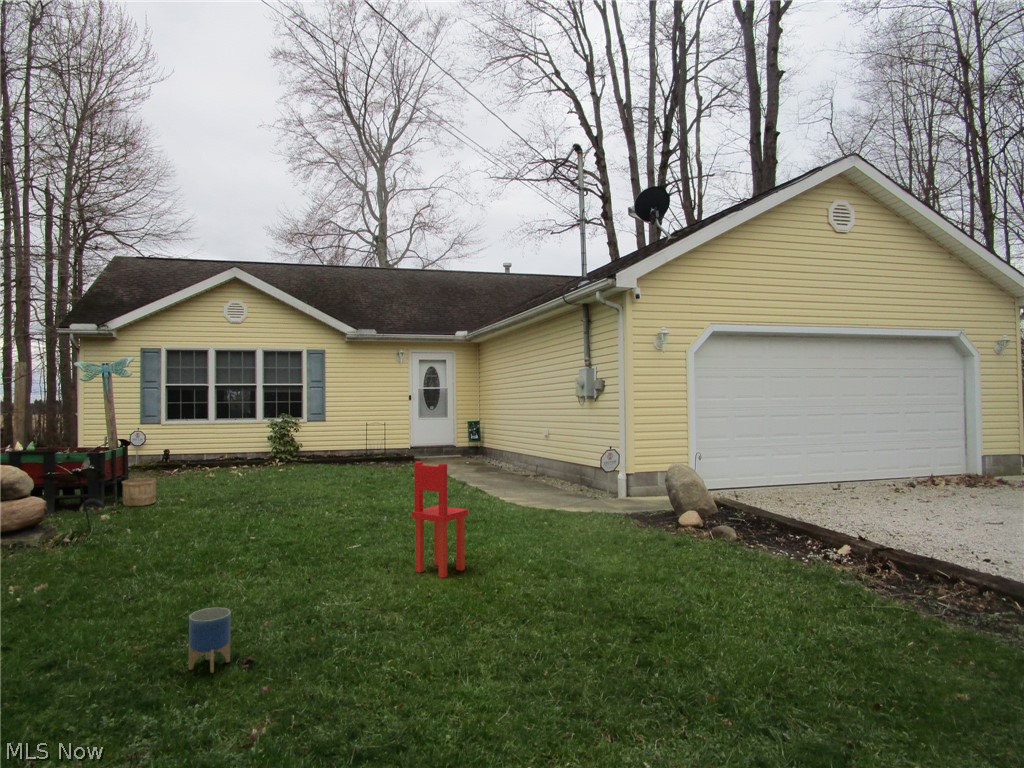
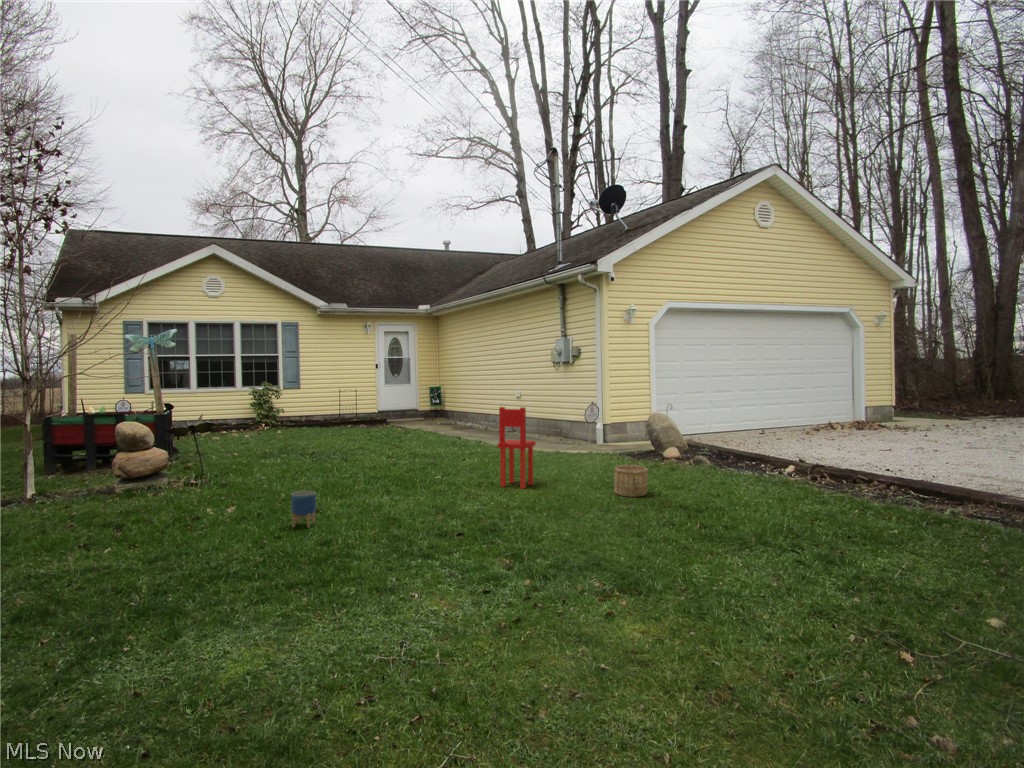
wooden bucket: present [122,478,157,506] -> present [614,465,649,497]
planter: present [189,607,231,673] -> present [291,491,316,528]

